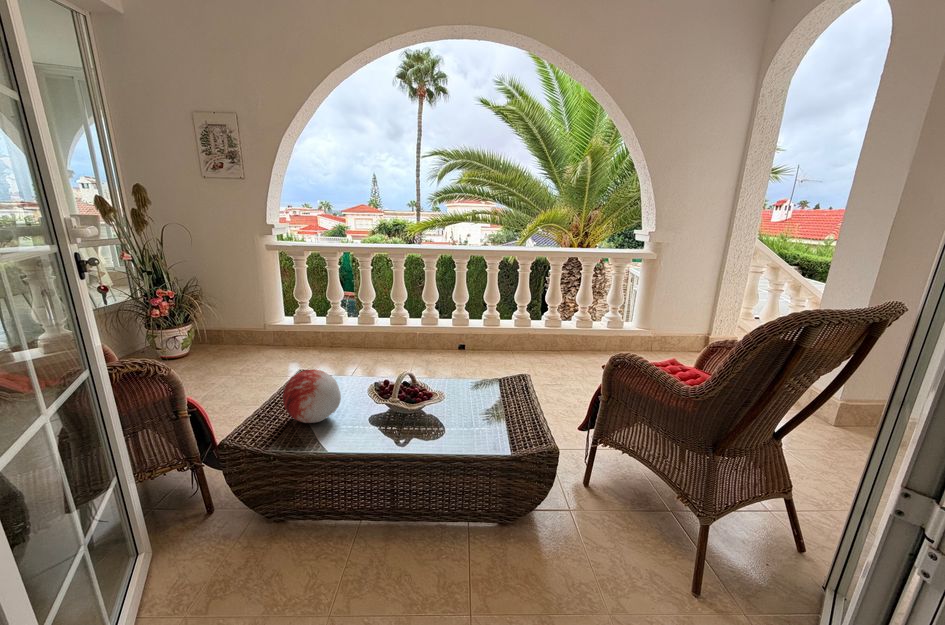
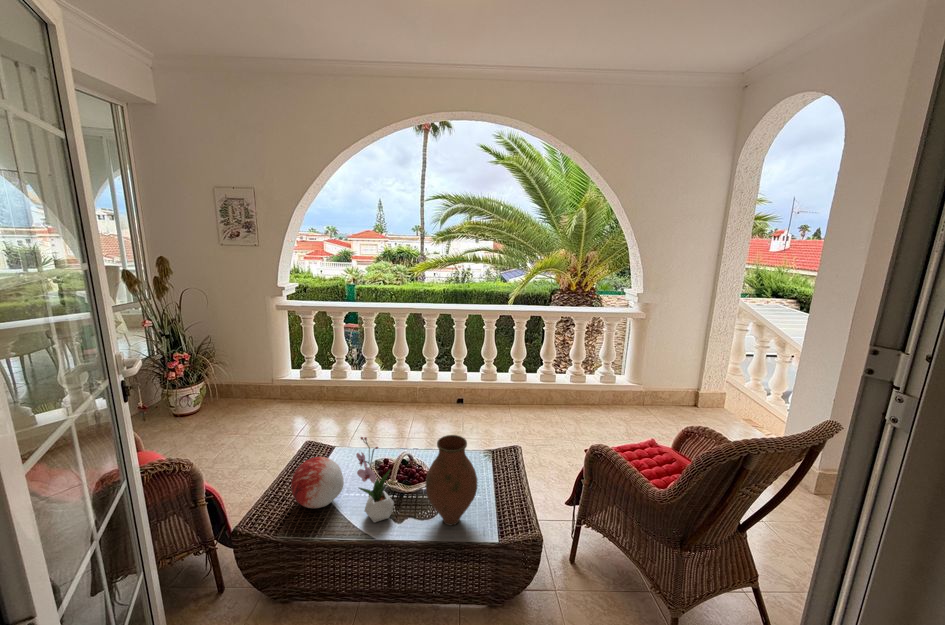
flower arrangement: none [355,341,399,437] -> present [356,437,394,522]
vase: none [432,341,489,439] -> present [425,435,478,525]

